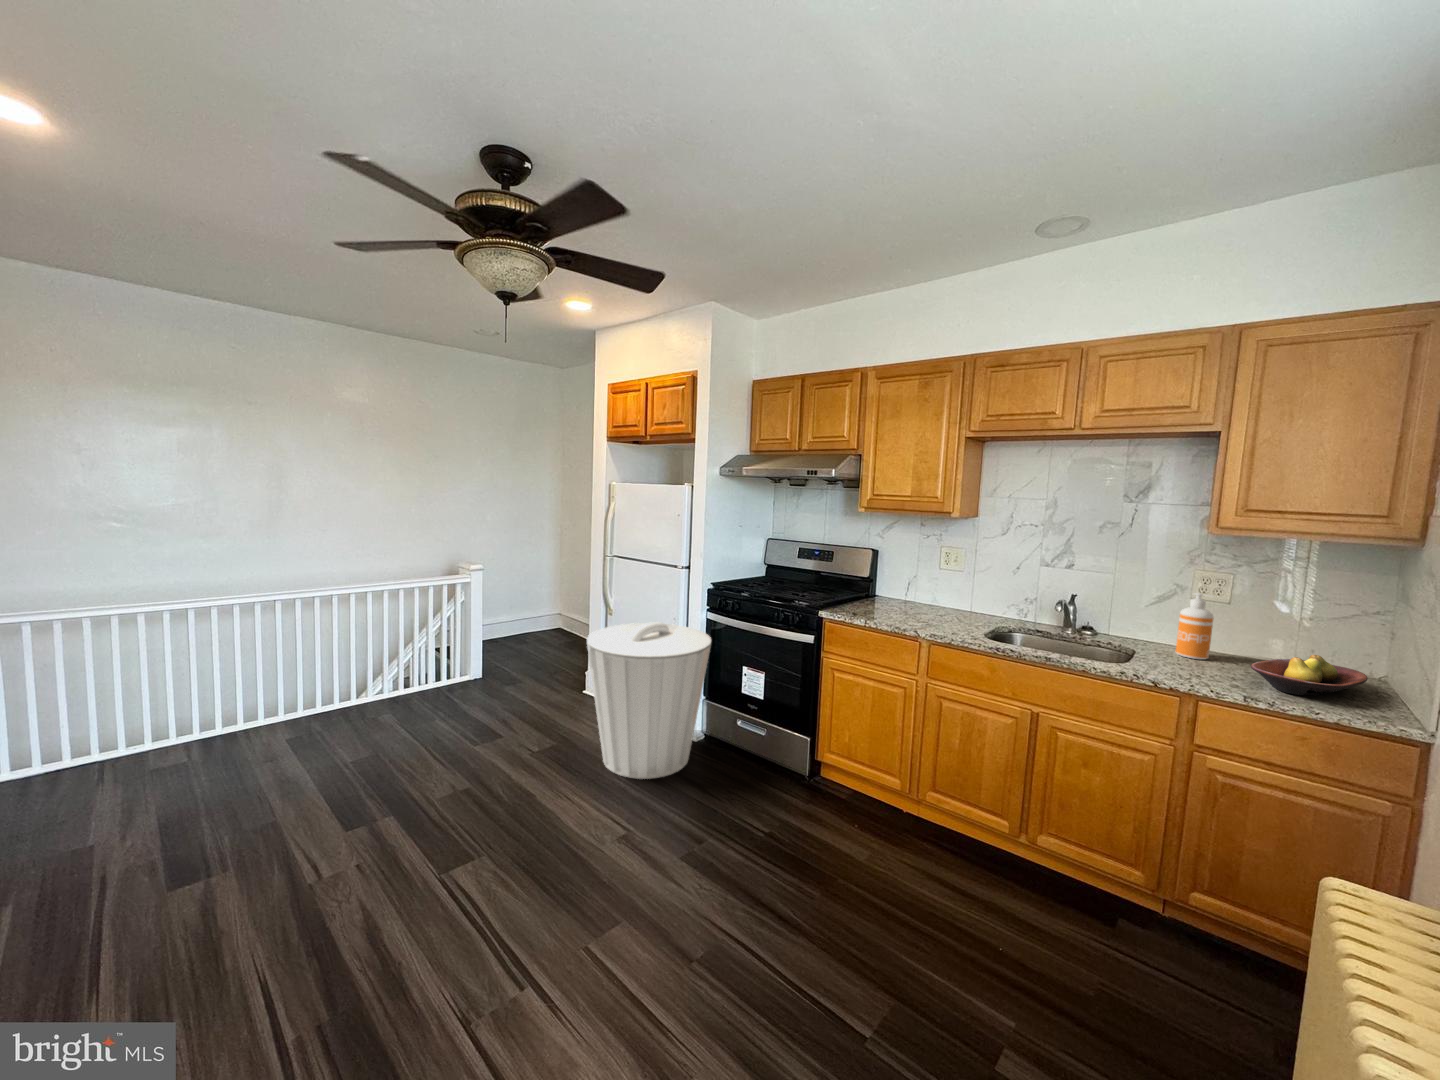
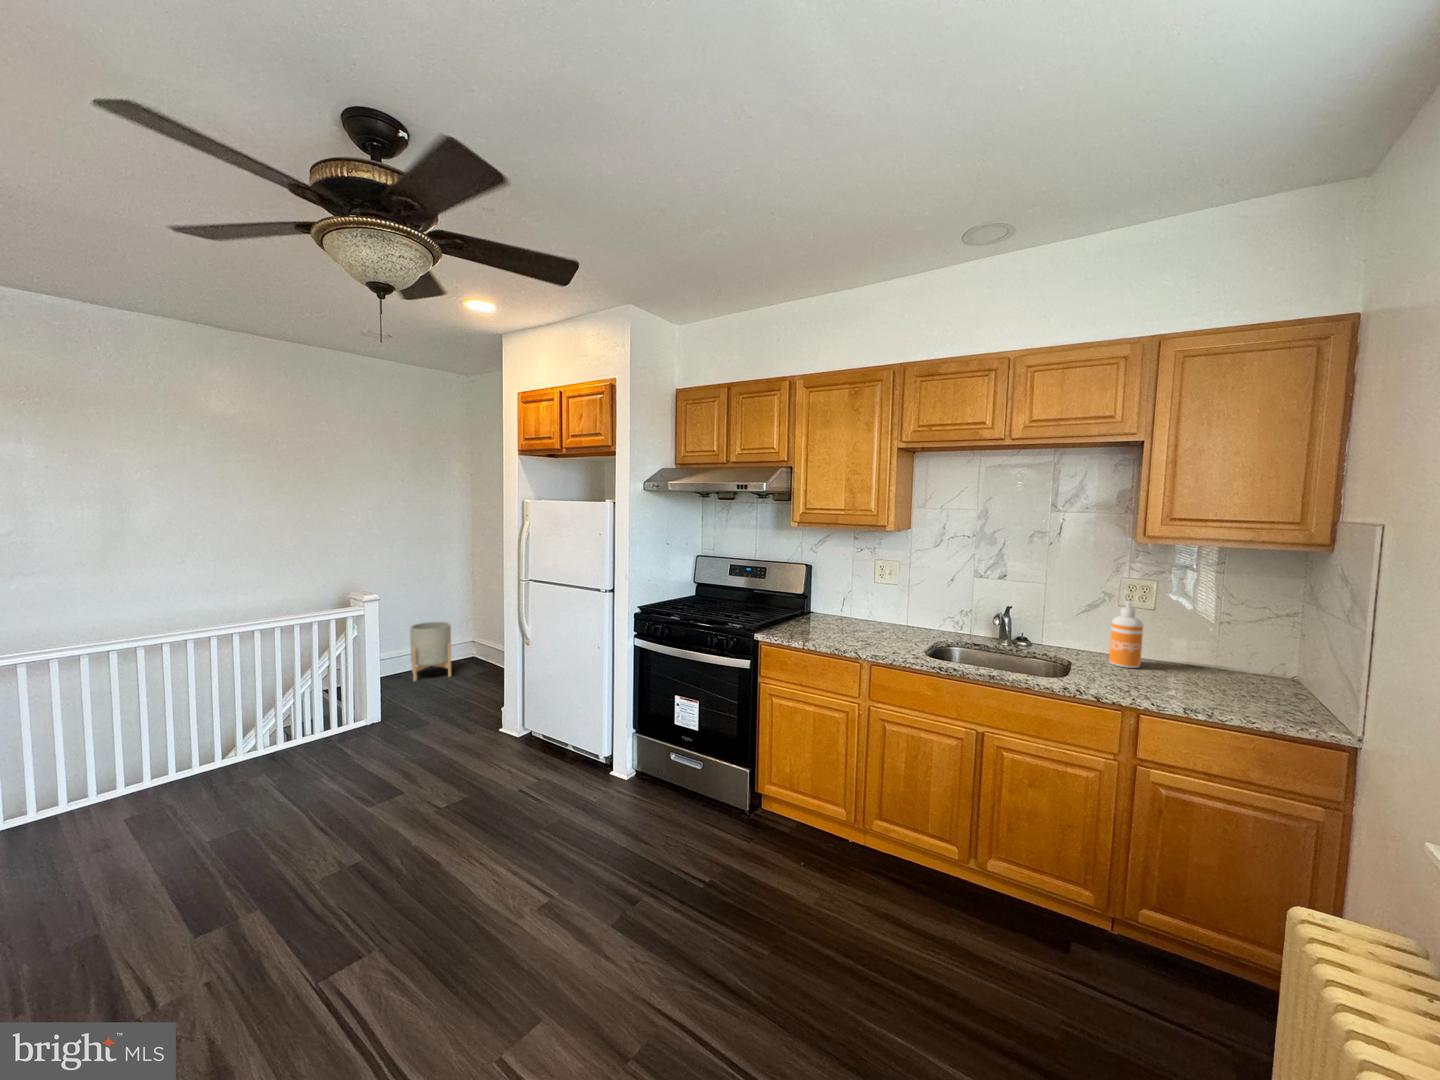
planter: none [507,593,542,645] -> present [410,622,451,682]
trash can: present [587,622,711,779] -> none [498,654,640,832]
fruit bowl: present [1251,655,1368,695] -> none [1184,660,1289,703]

